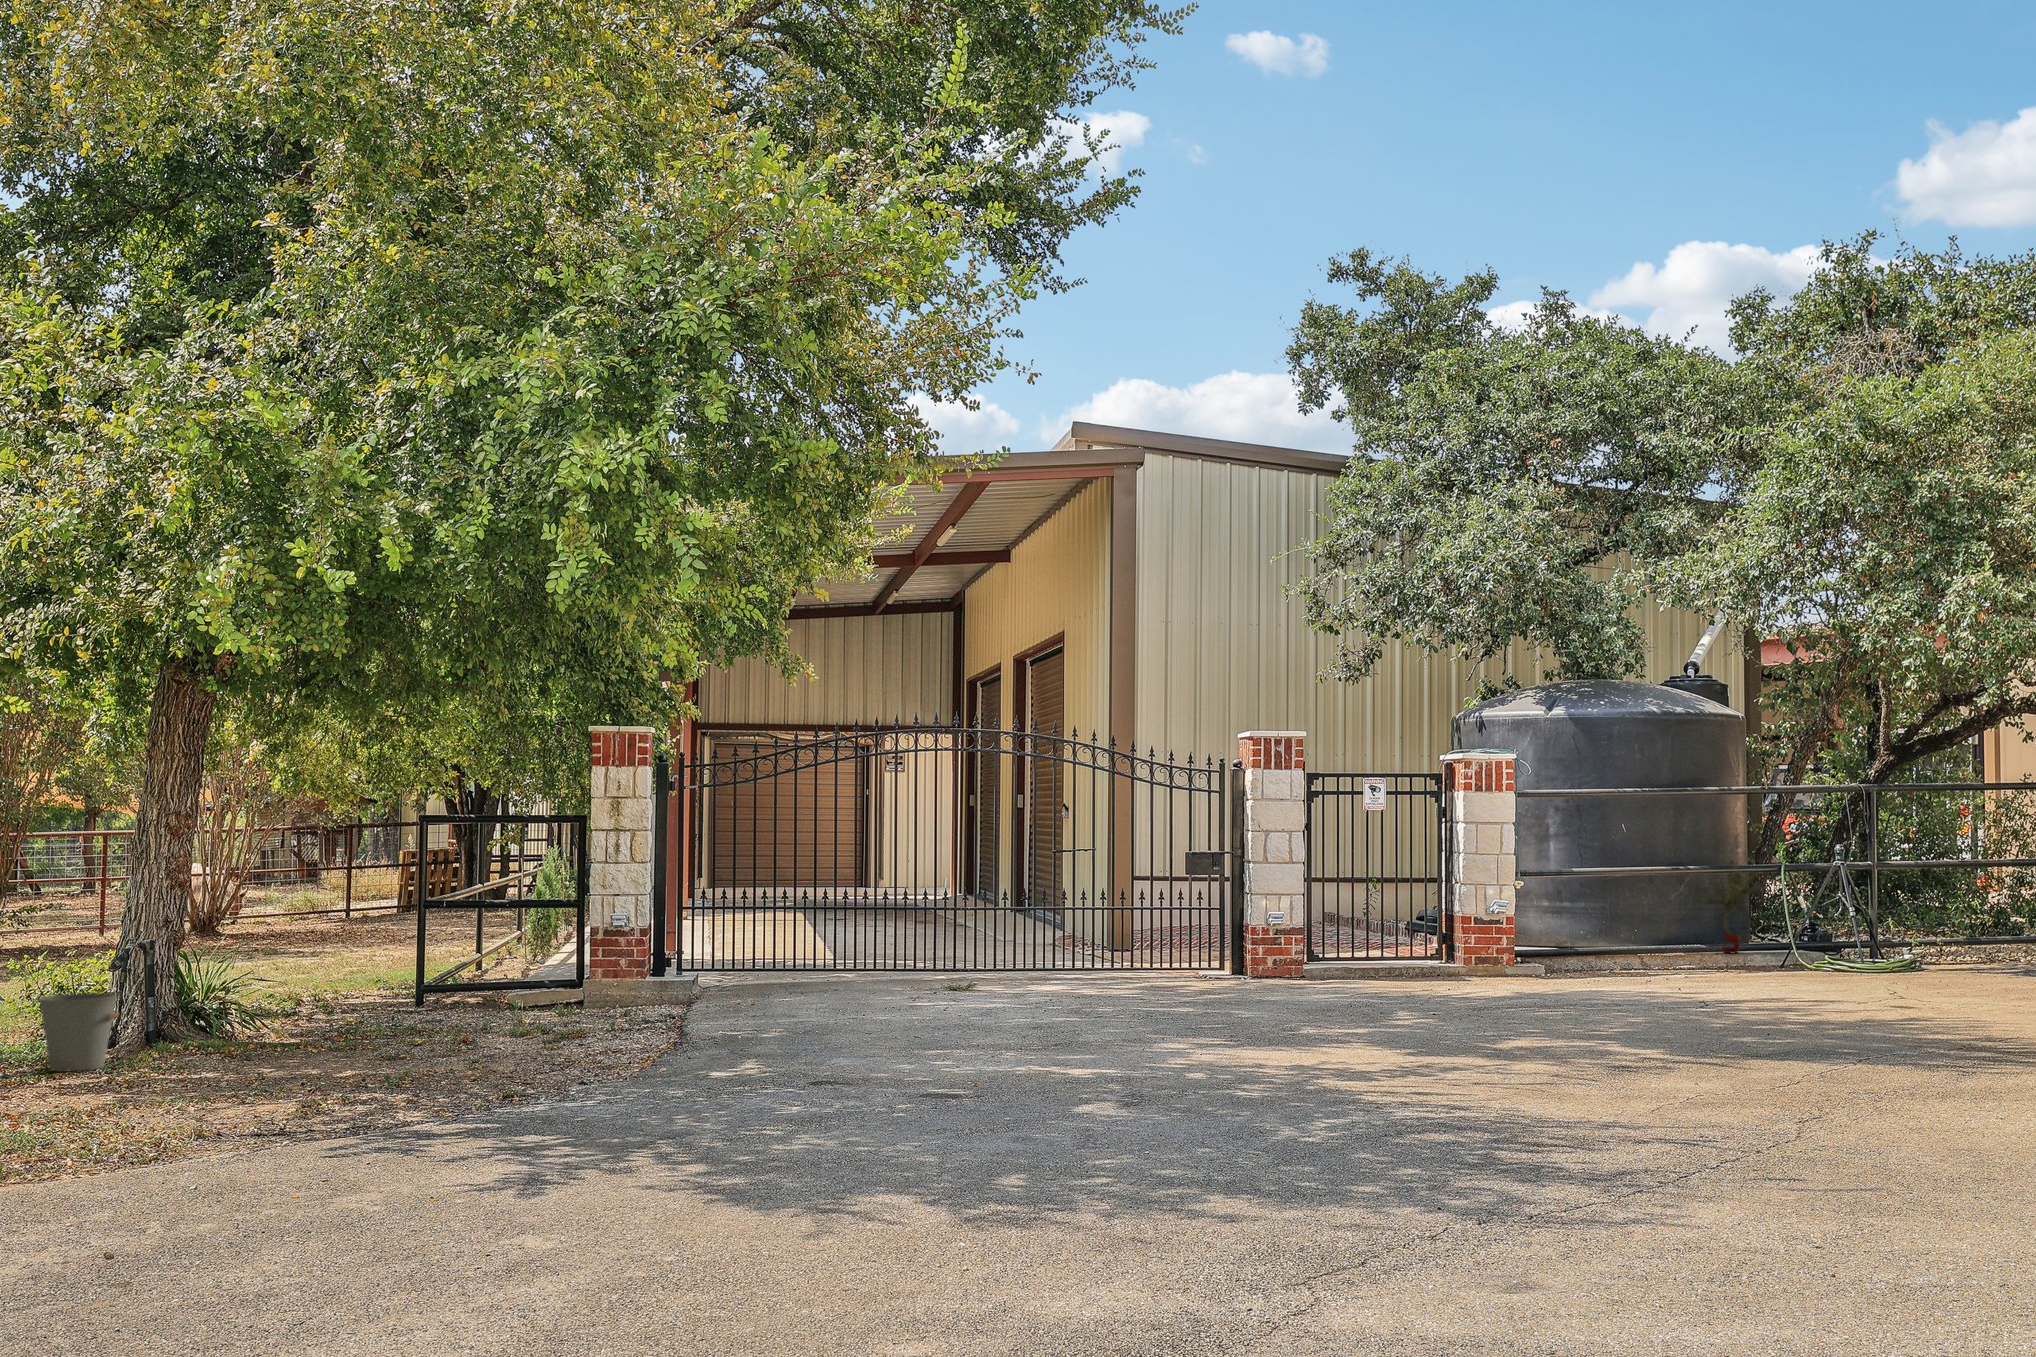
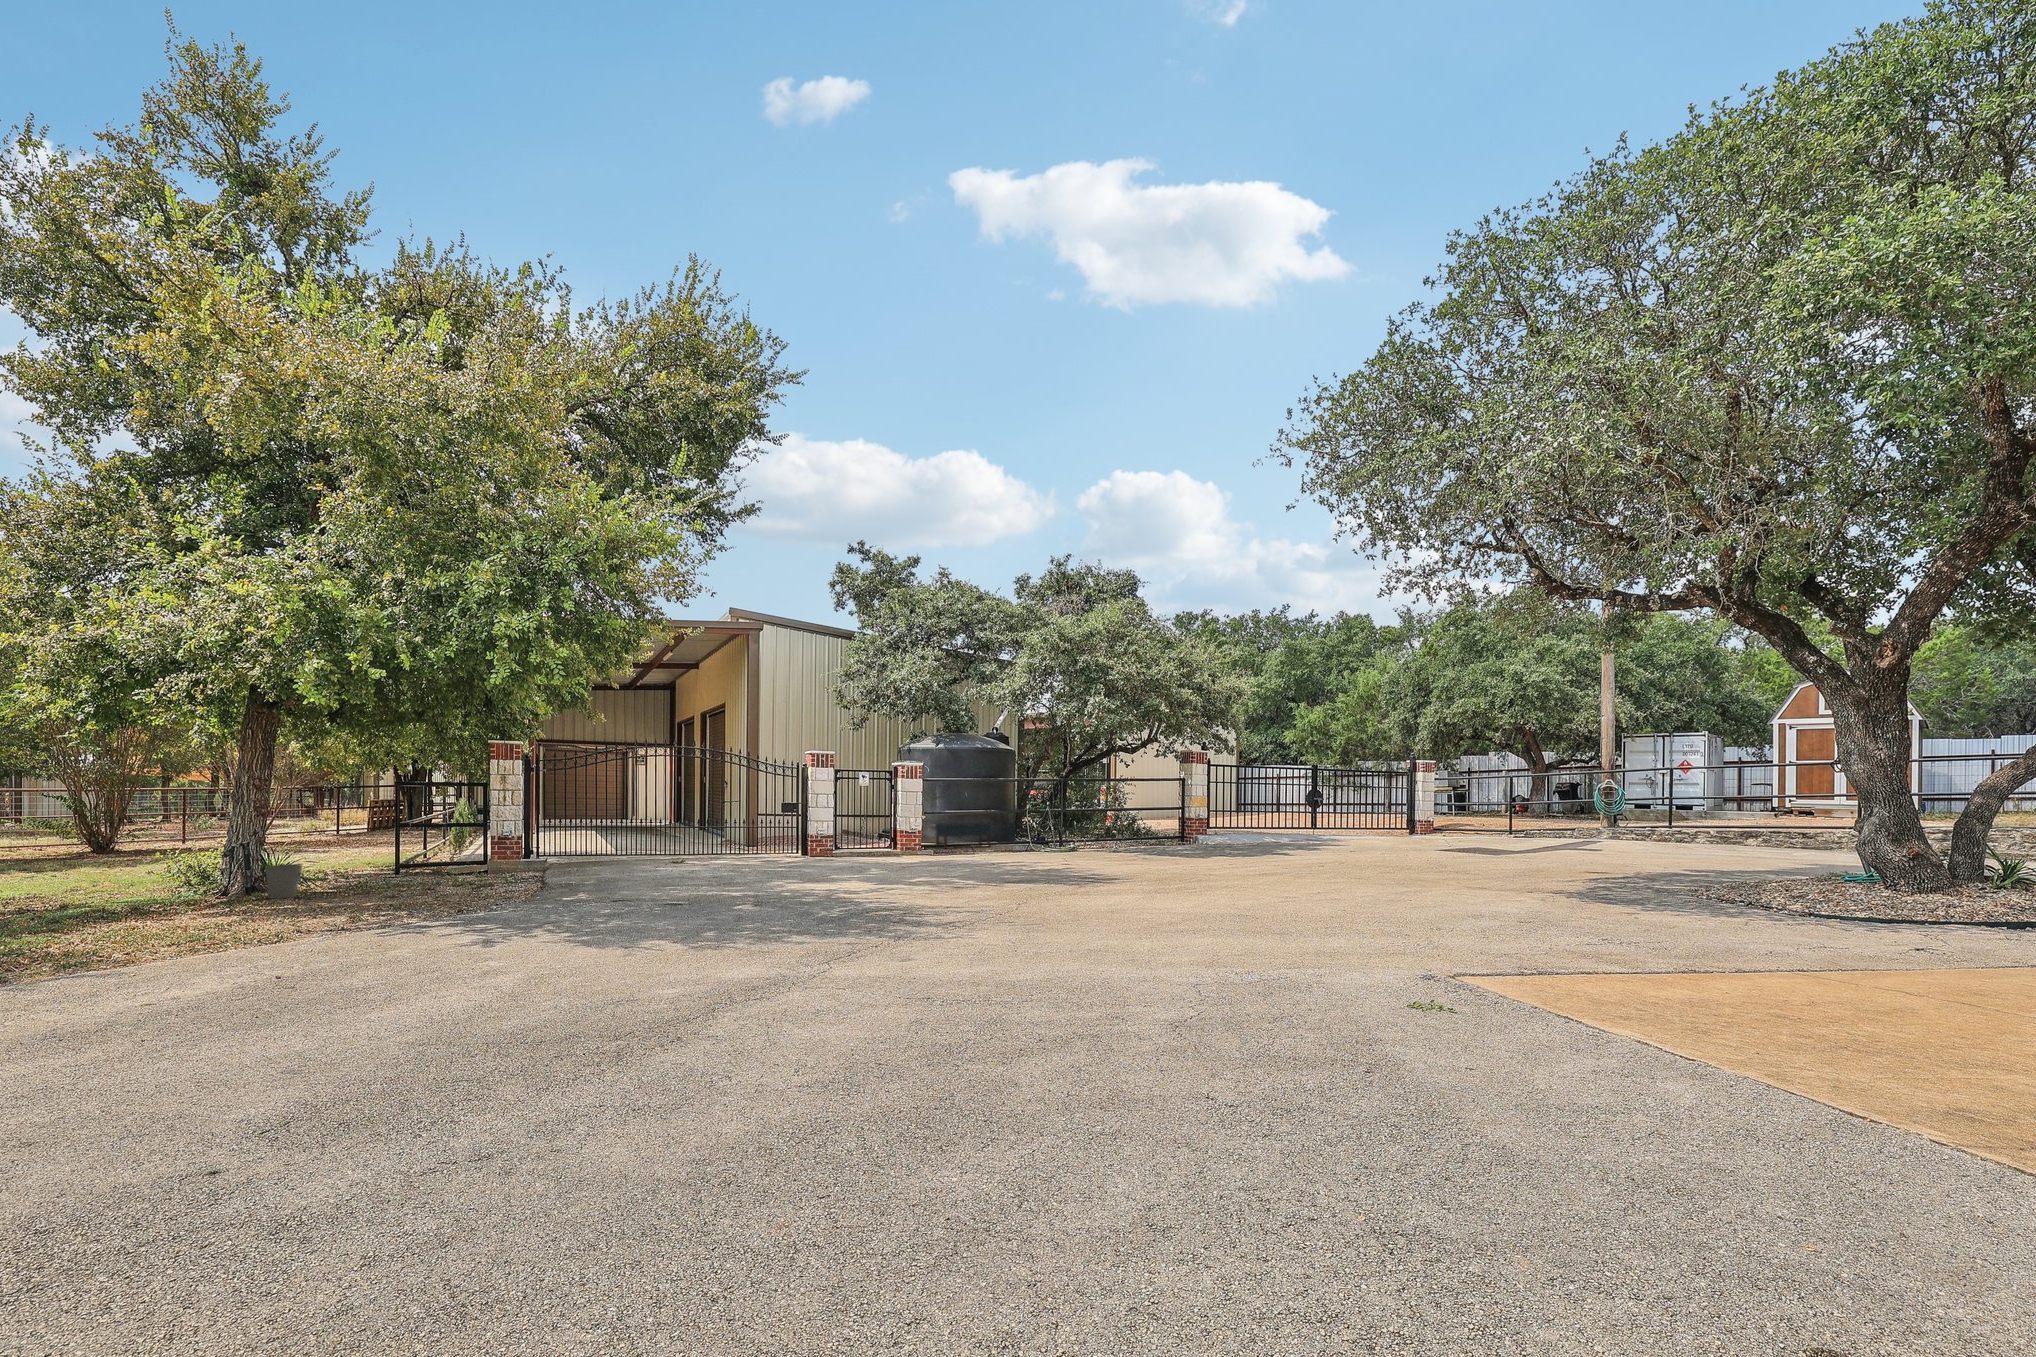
potted tree: present [1698,856,1760,953] -> none [994,805,1019,845]
bench: none [1550,895,1692,962] -> present [935,822,991,849]

